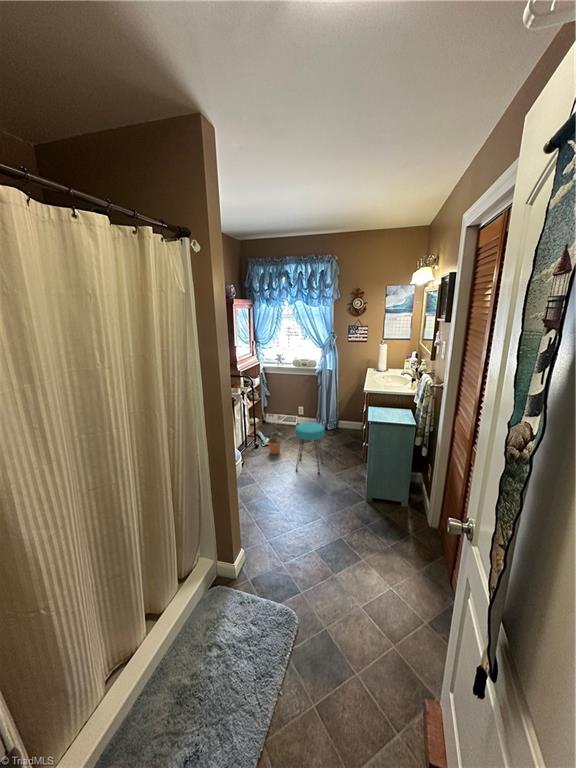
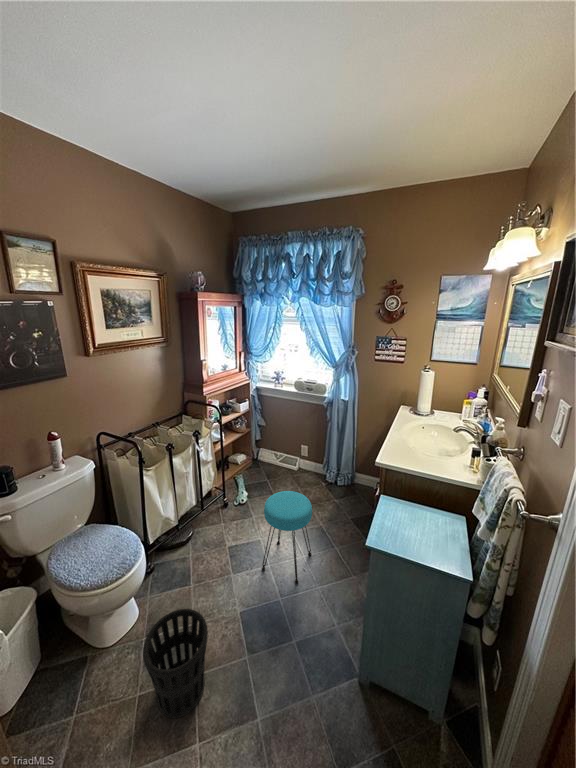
potted plant: present [262,413,282,454] -> none [229,463,258,525]
wastebasket: none [257,474,290,524] -> present [143,609,208,718]

